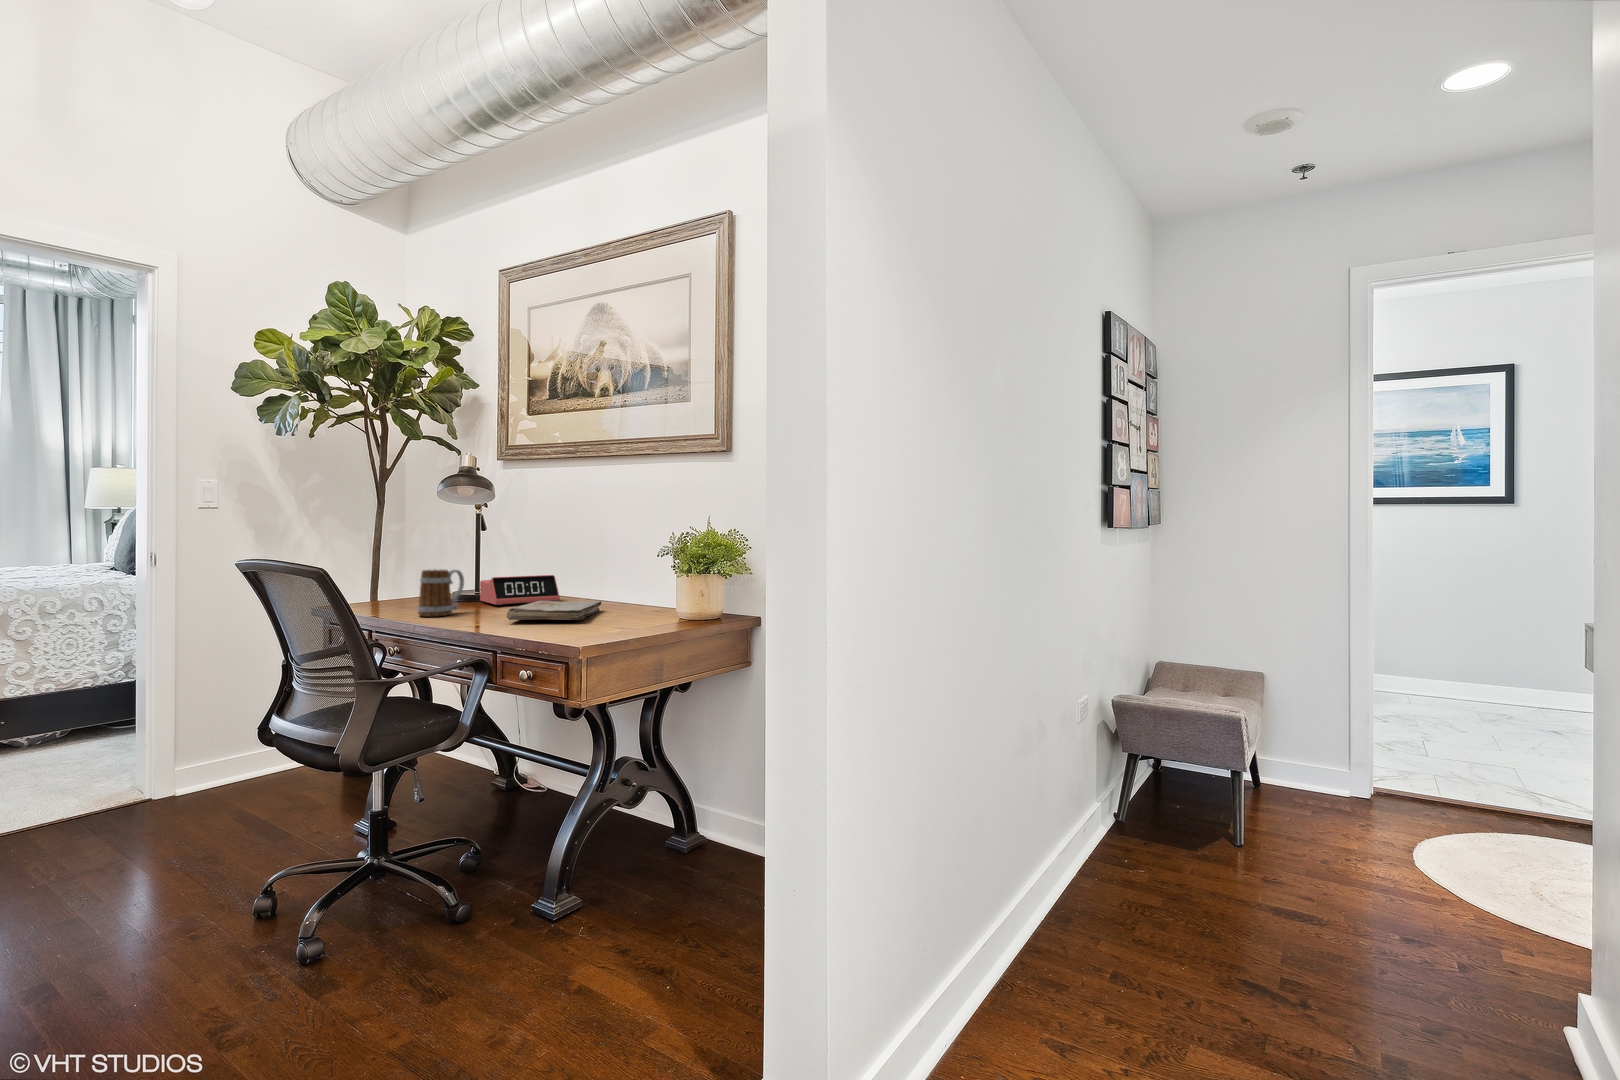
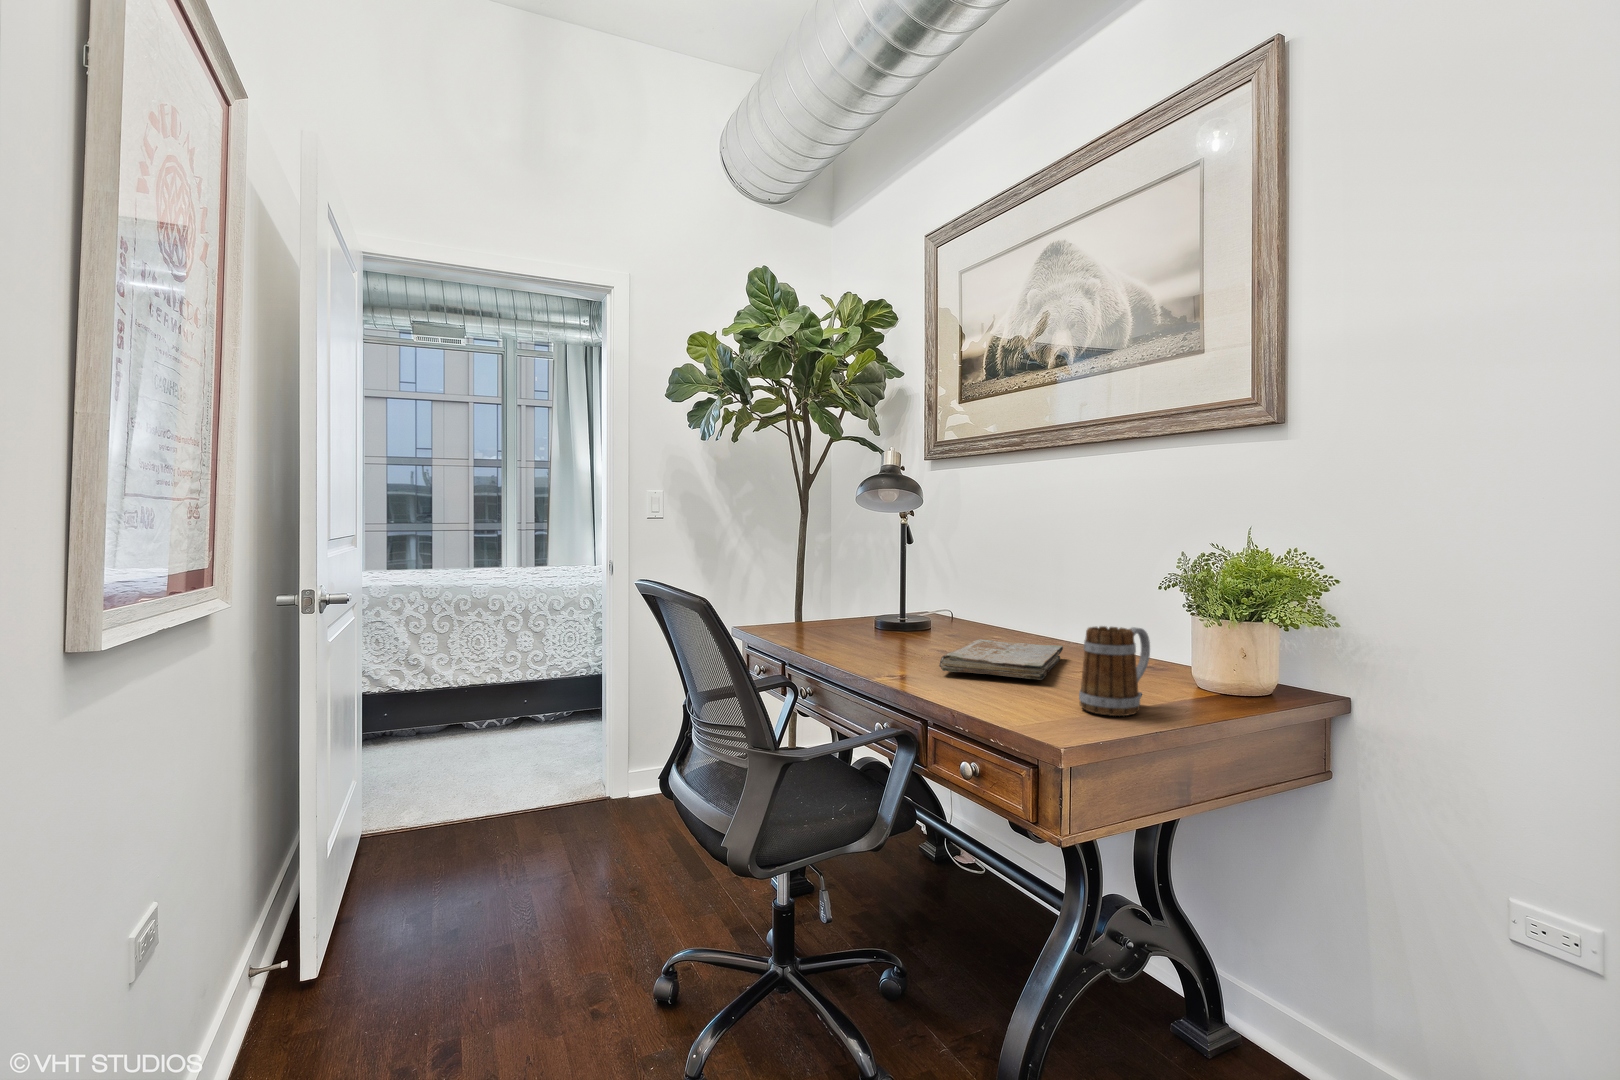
mug: present [418,569,464,616] -> present [1079,626,1150,716]
alarm clock: present [480,575,560,605] -> none [904,601,1000,638]

